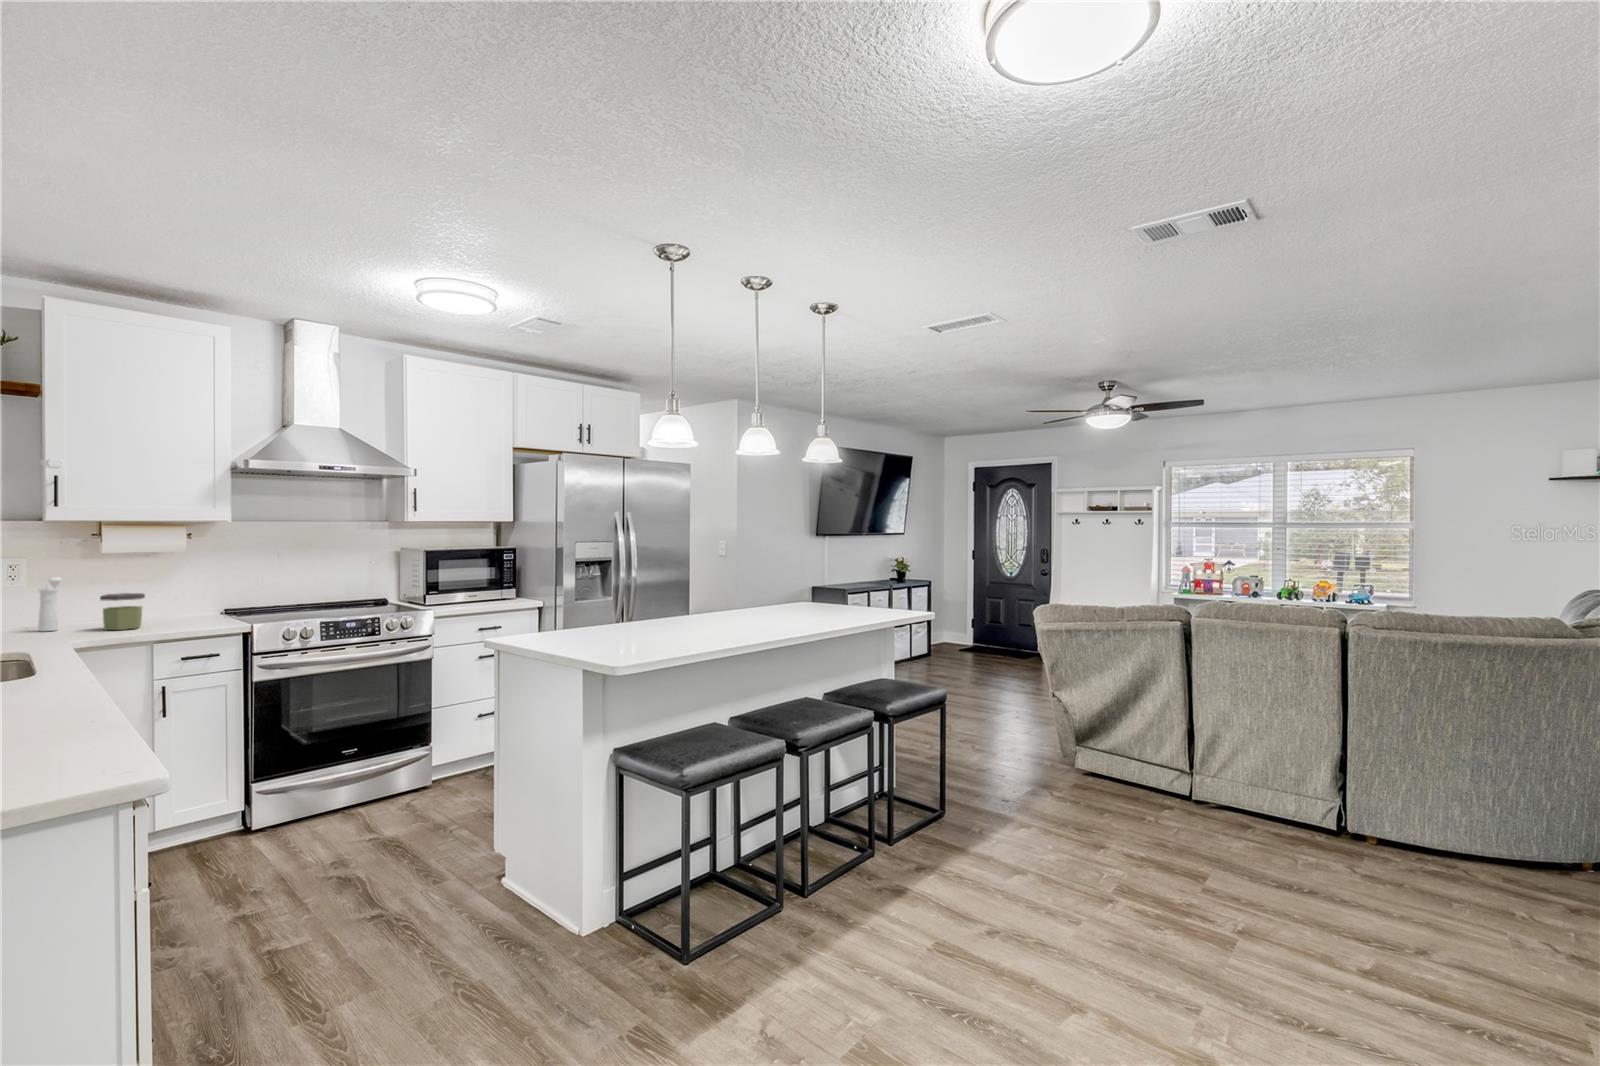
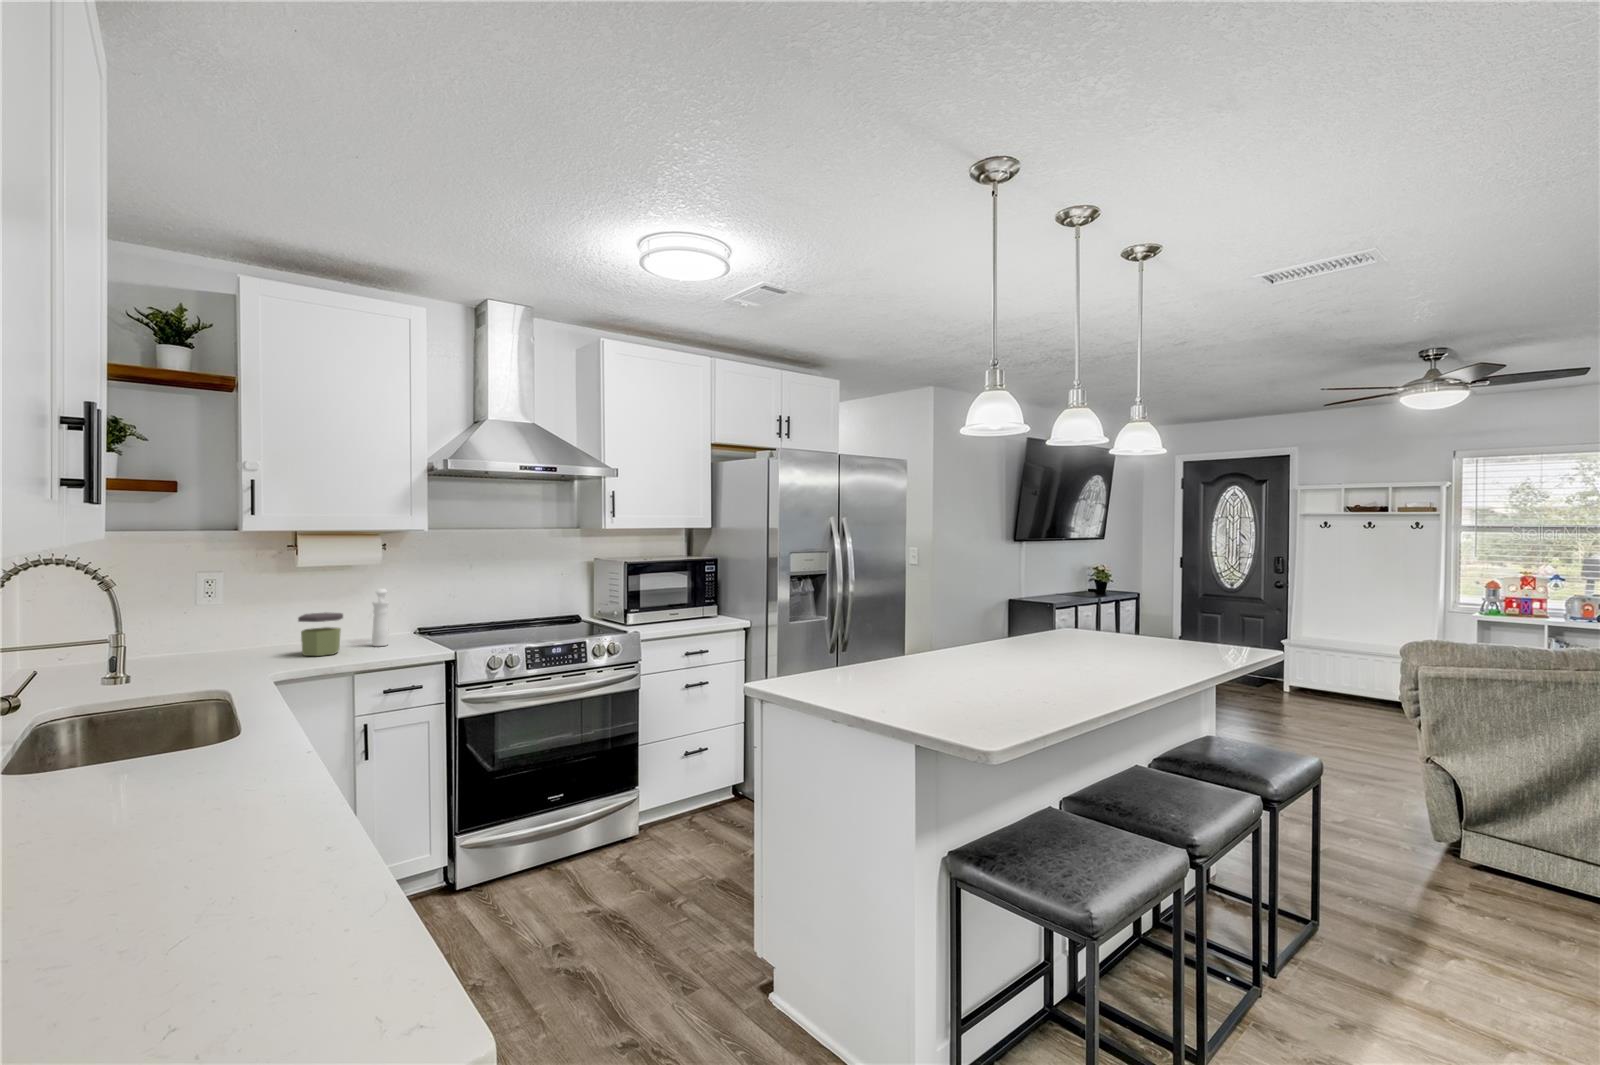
pepper mill: present [38,577,62,631] -> present [372,589,389,646]

